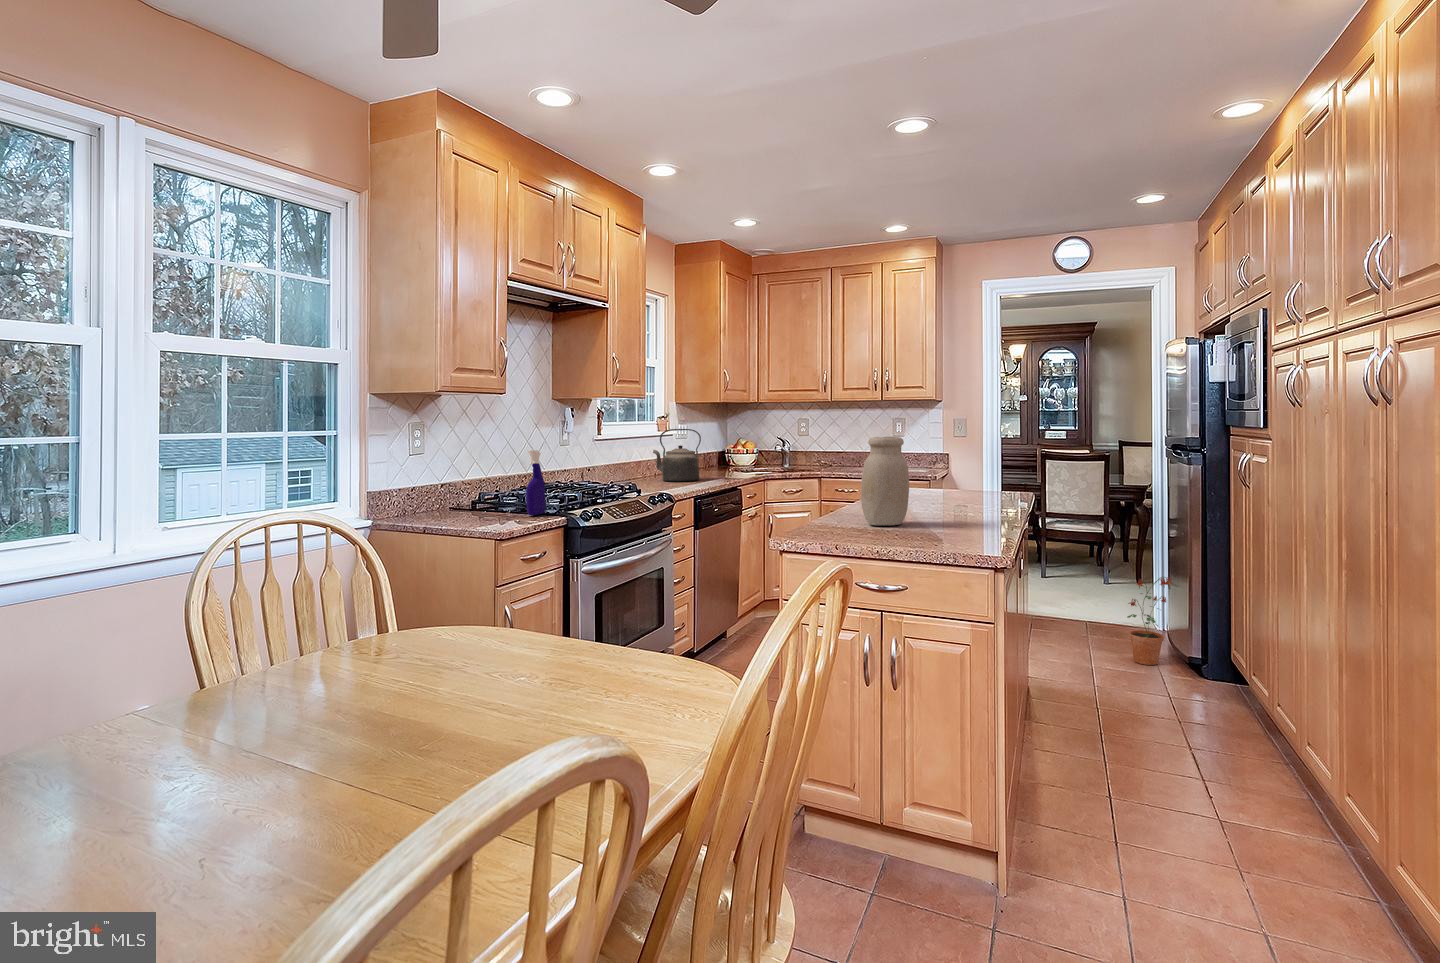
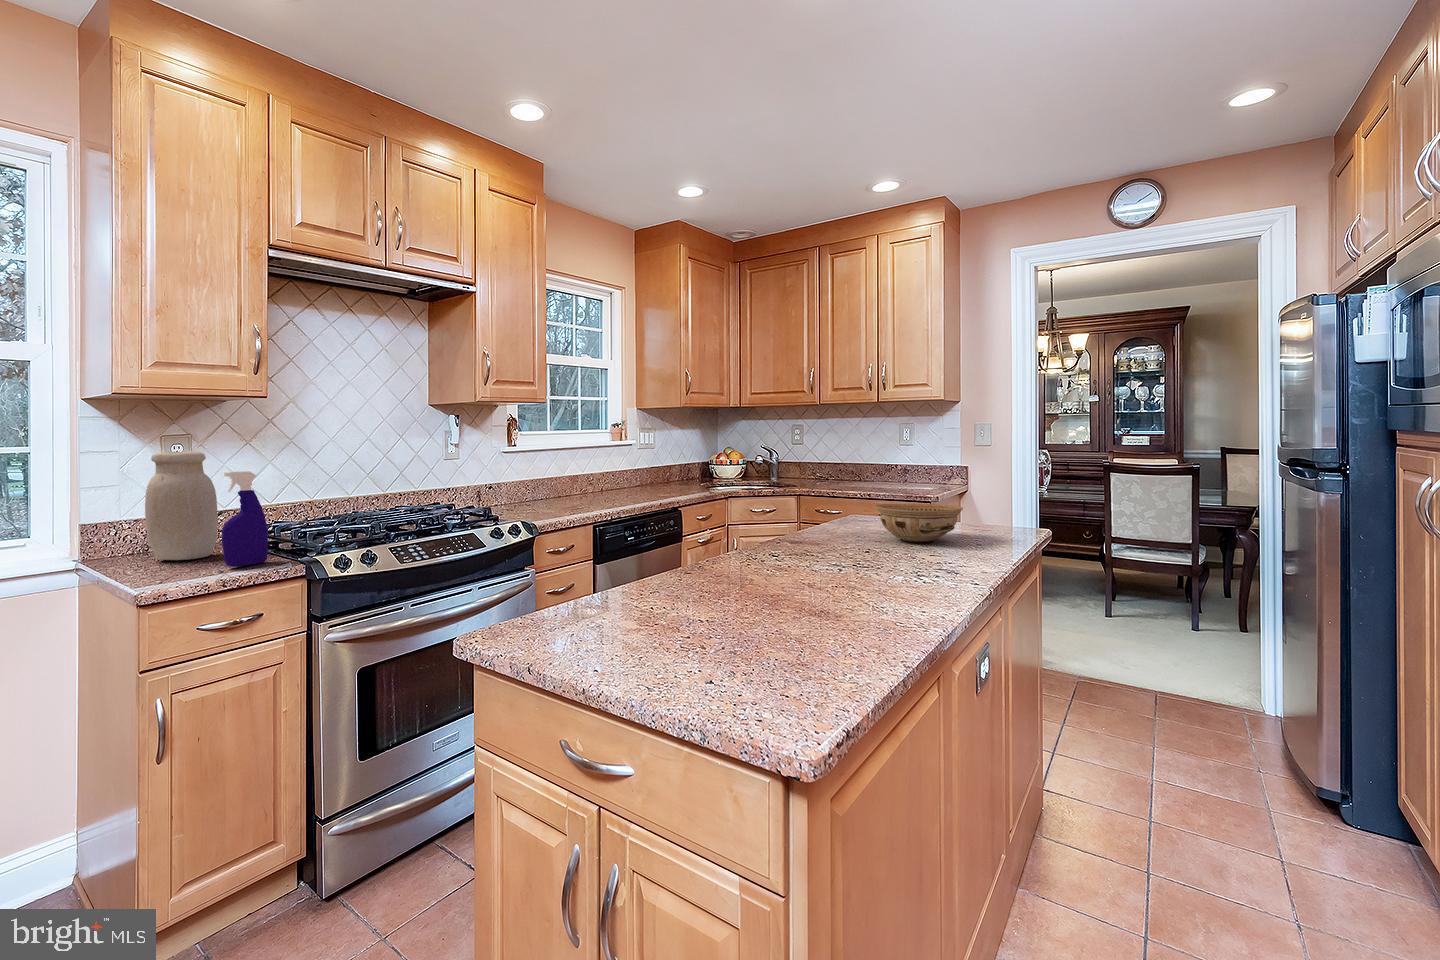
kettle: present [653,429,701,481] -> none [576,438,631,503]
jar: present [861,436,909,525] -> present [145,451,218,560]
ceramic bowl: none [930,474,987,498] -> present [876,504,963,542]
potted plant: present [1127,577,1172,665] -> none [1208,659,1291,794]

